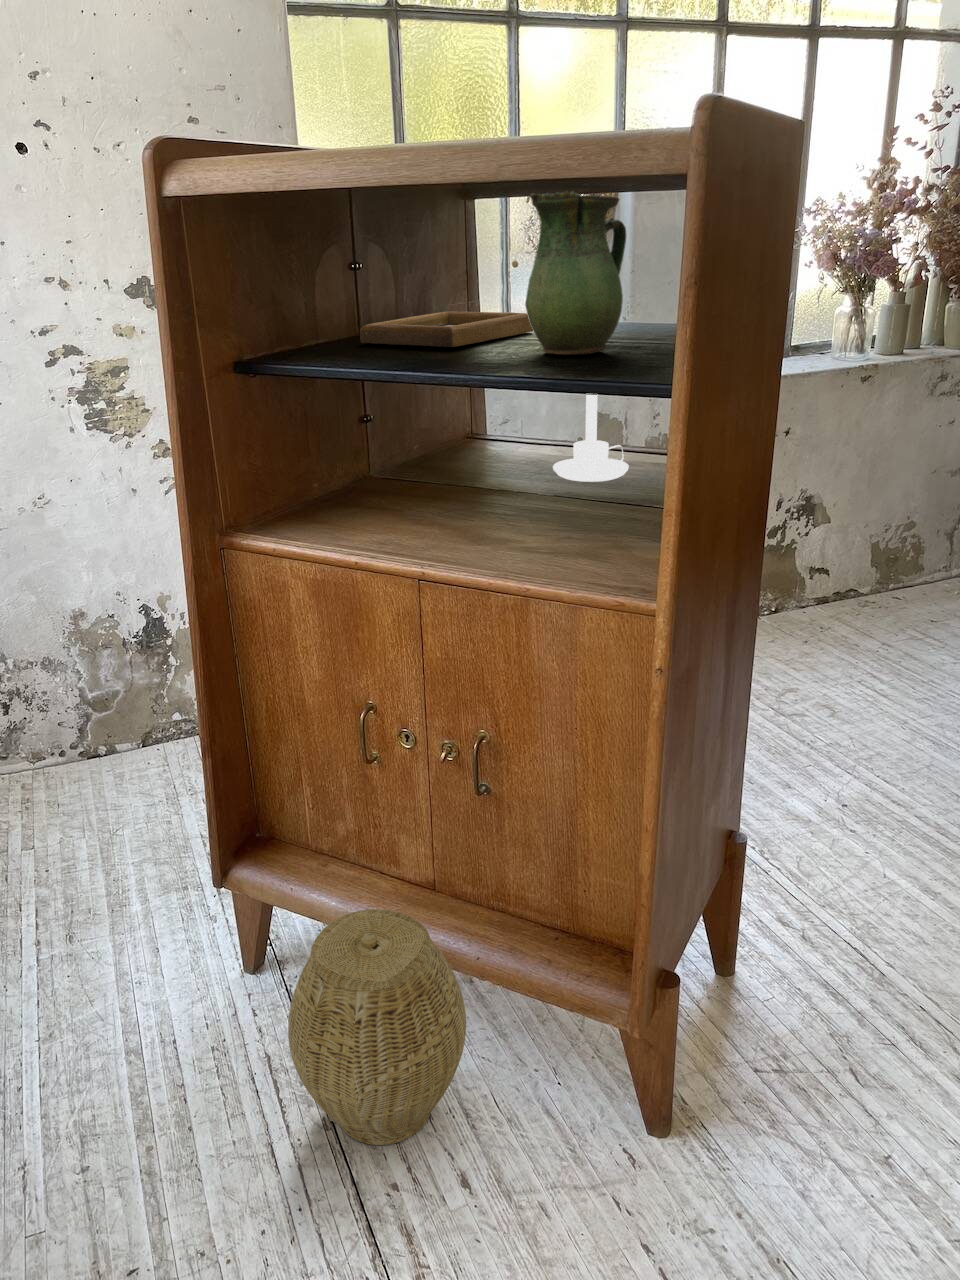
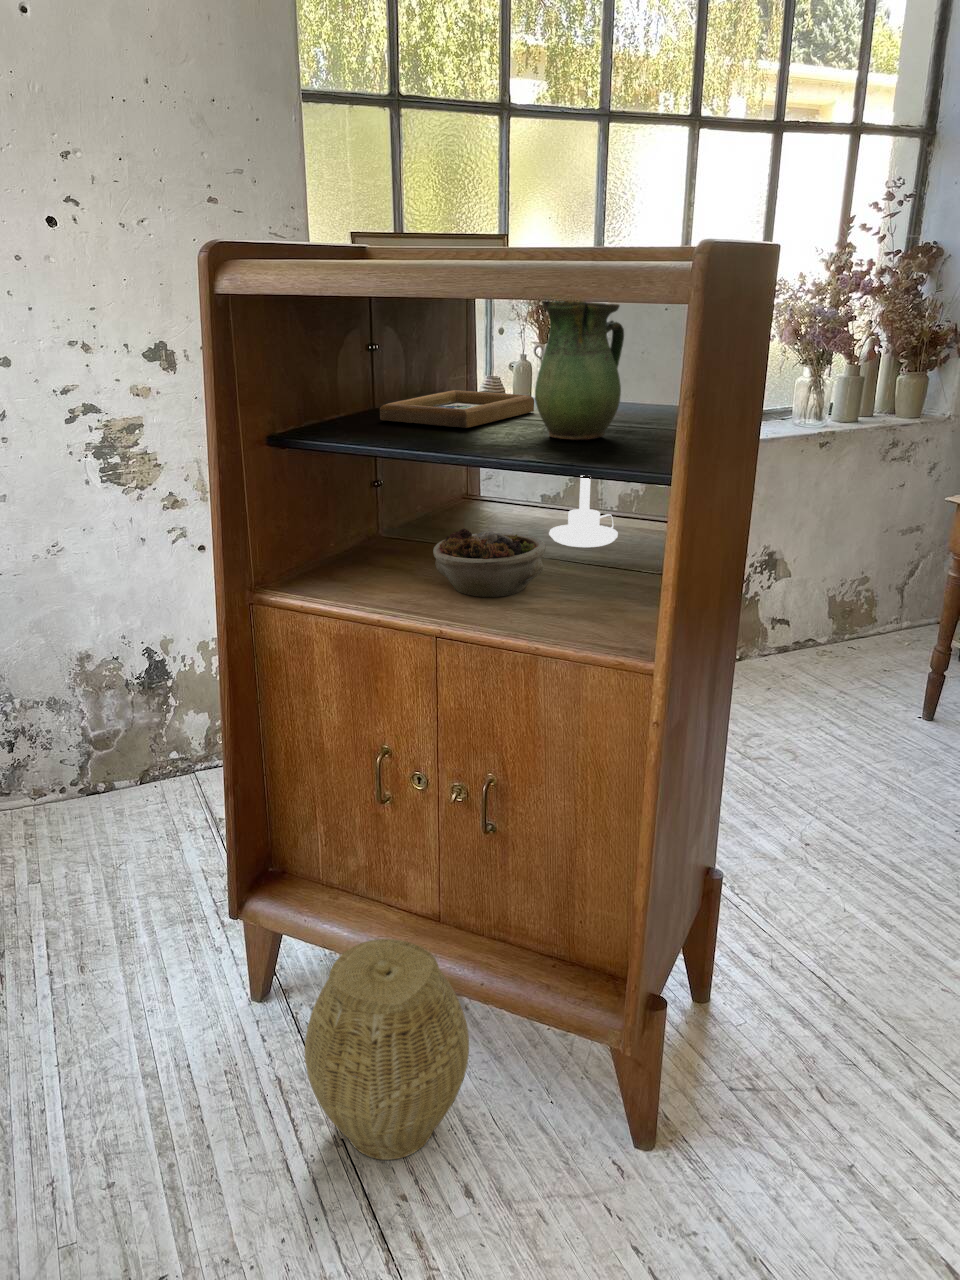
succulent planter: none [419,461,543,535] -> present [433,529,546,597]

